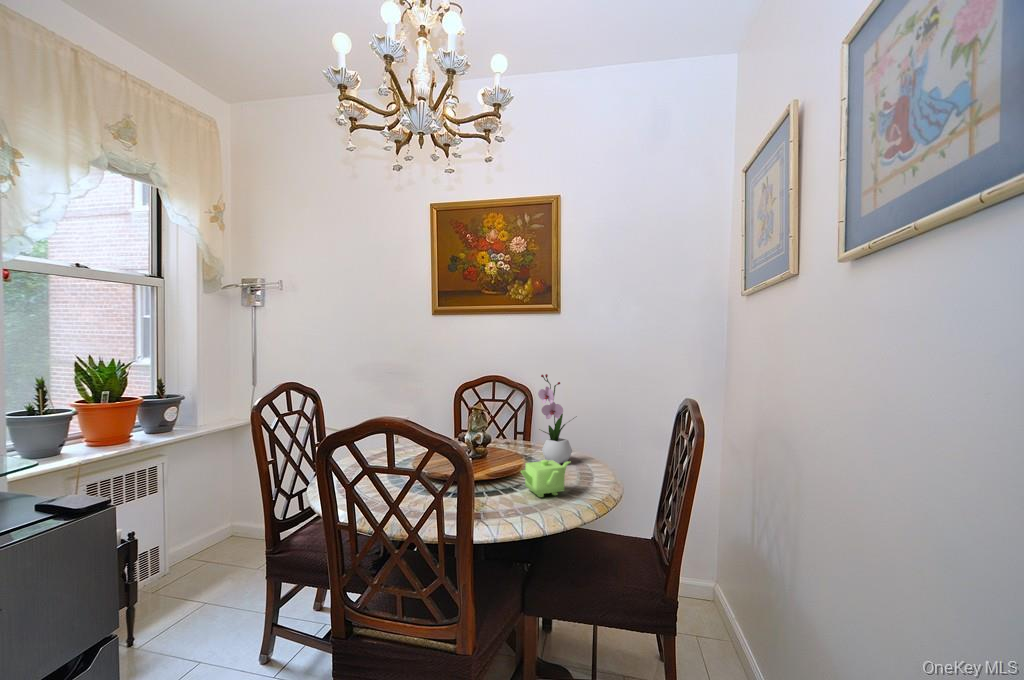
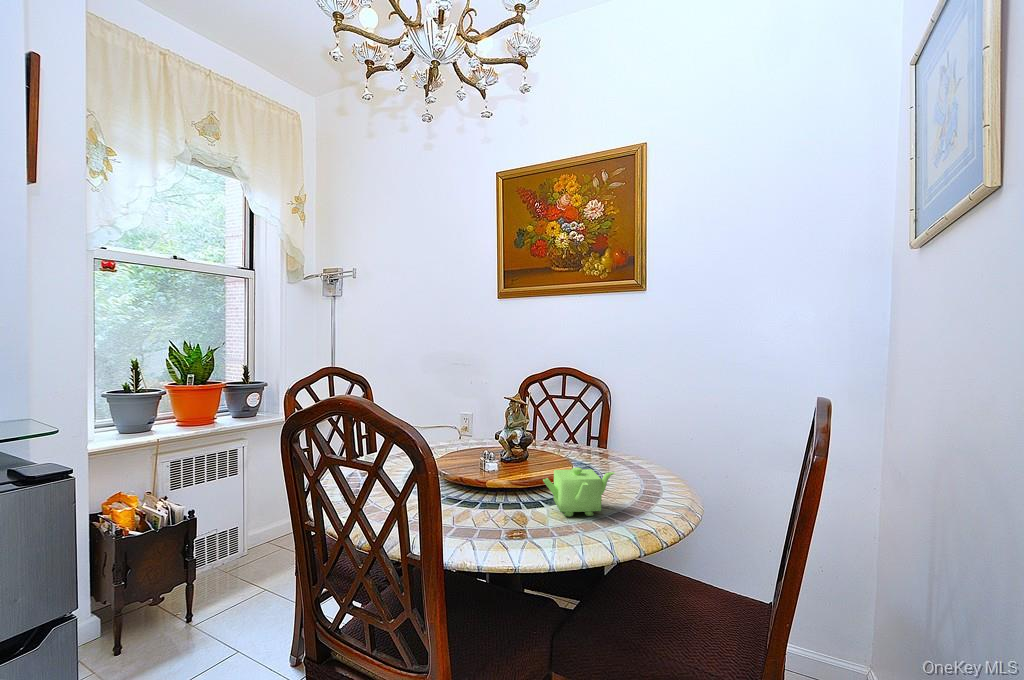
flower arrangement: present [538,374,574,464] -> none [593,361,645,477]

